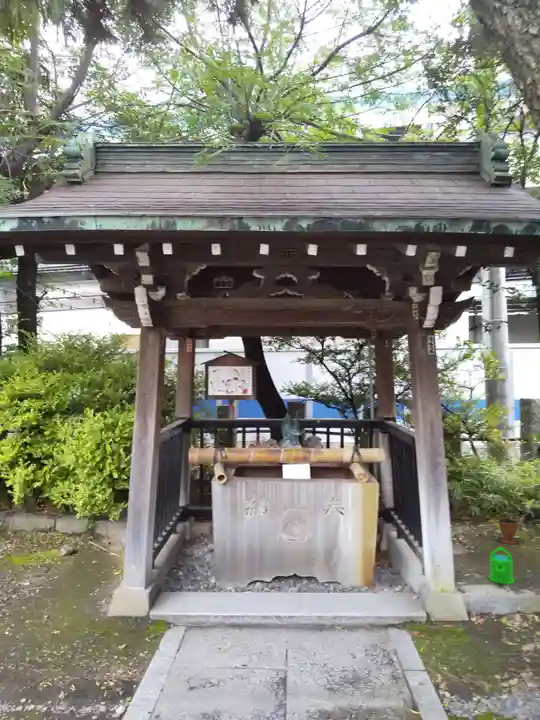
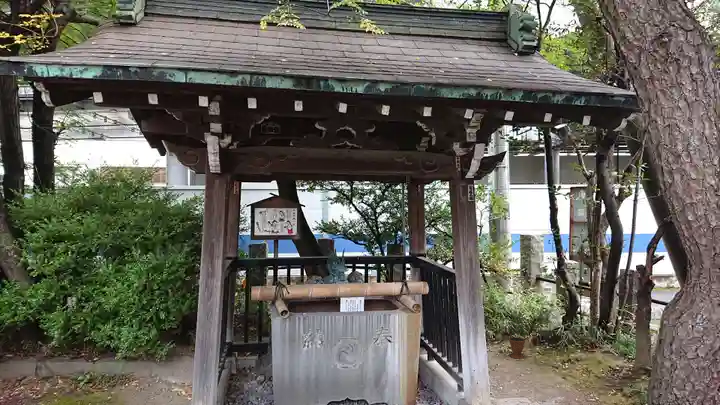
watering can: present [488,547,515,584] -> none [510,364,532,395]

